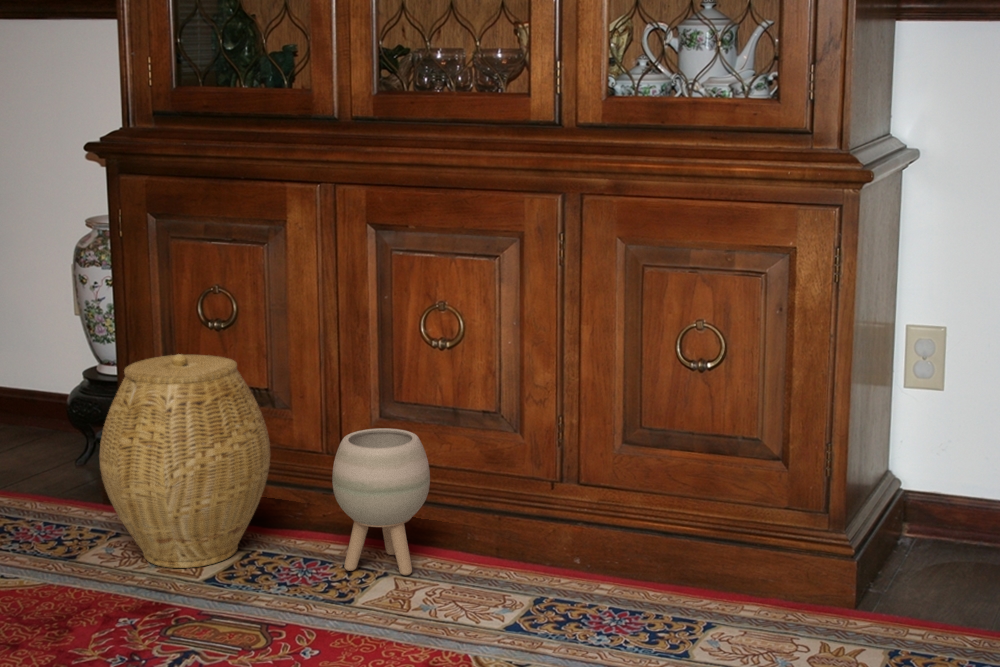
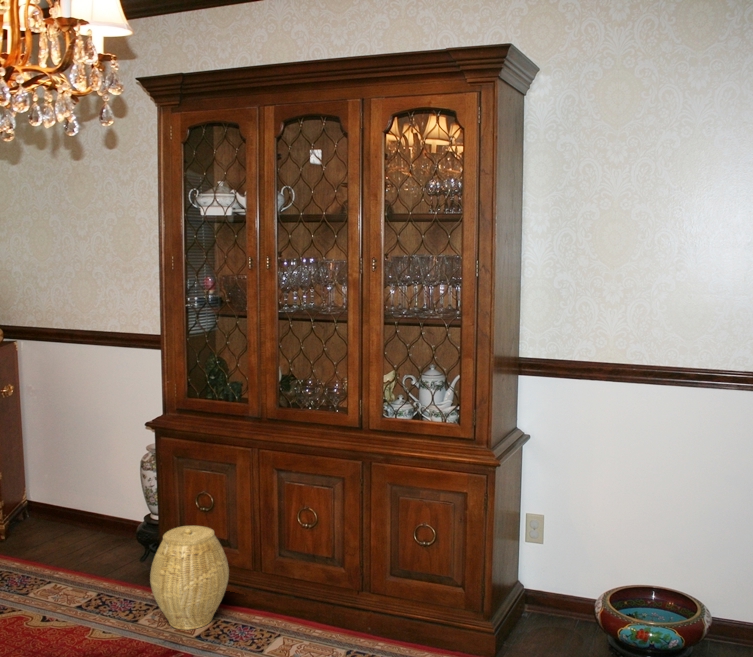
planter: present [332,428,430,575] -> none [256,564,301,635]

